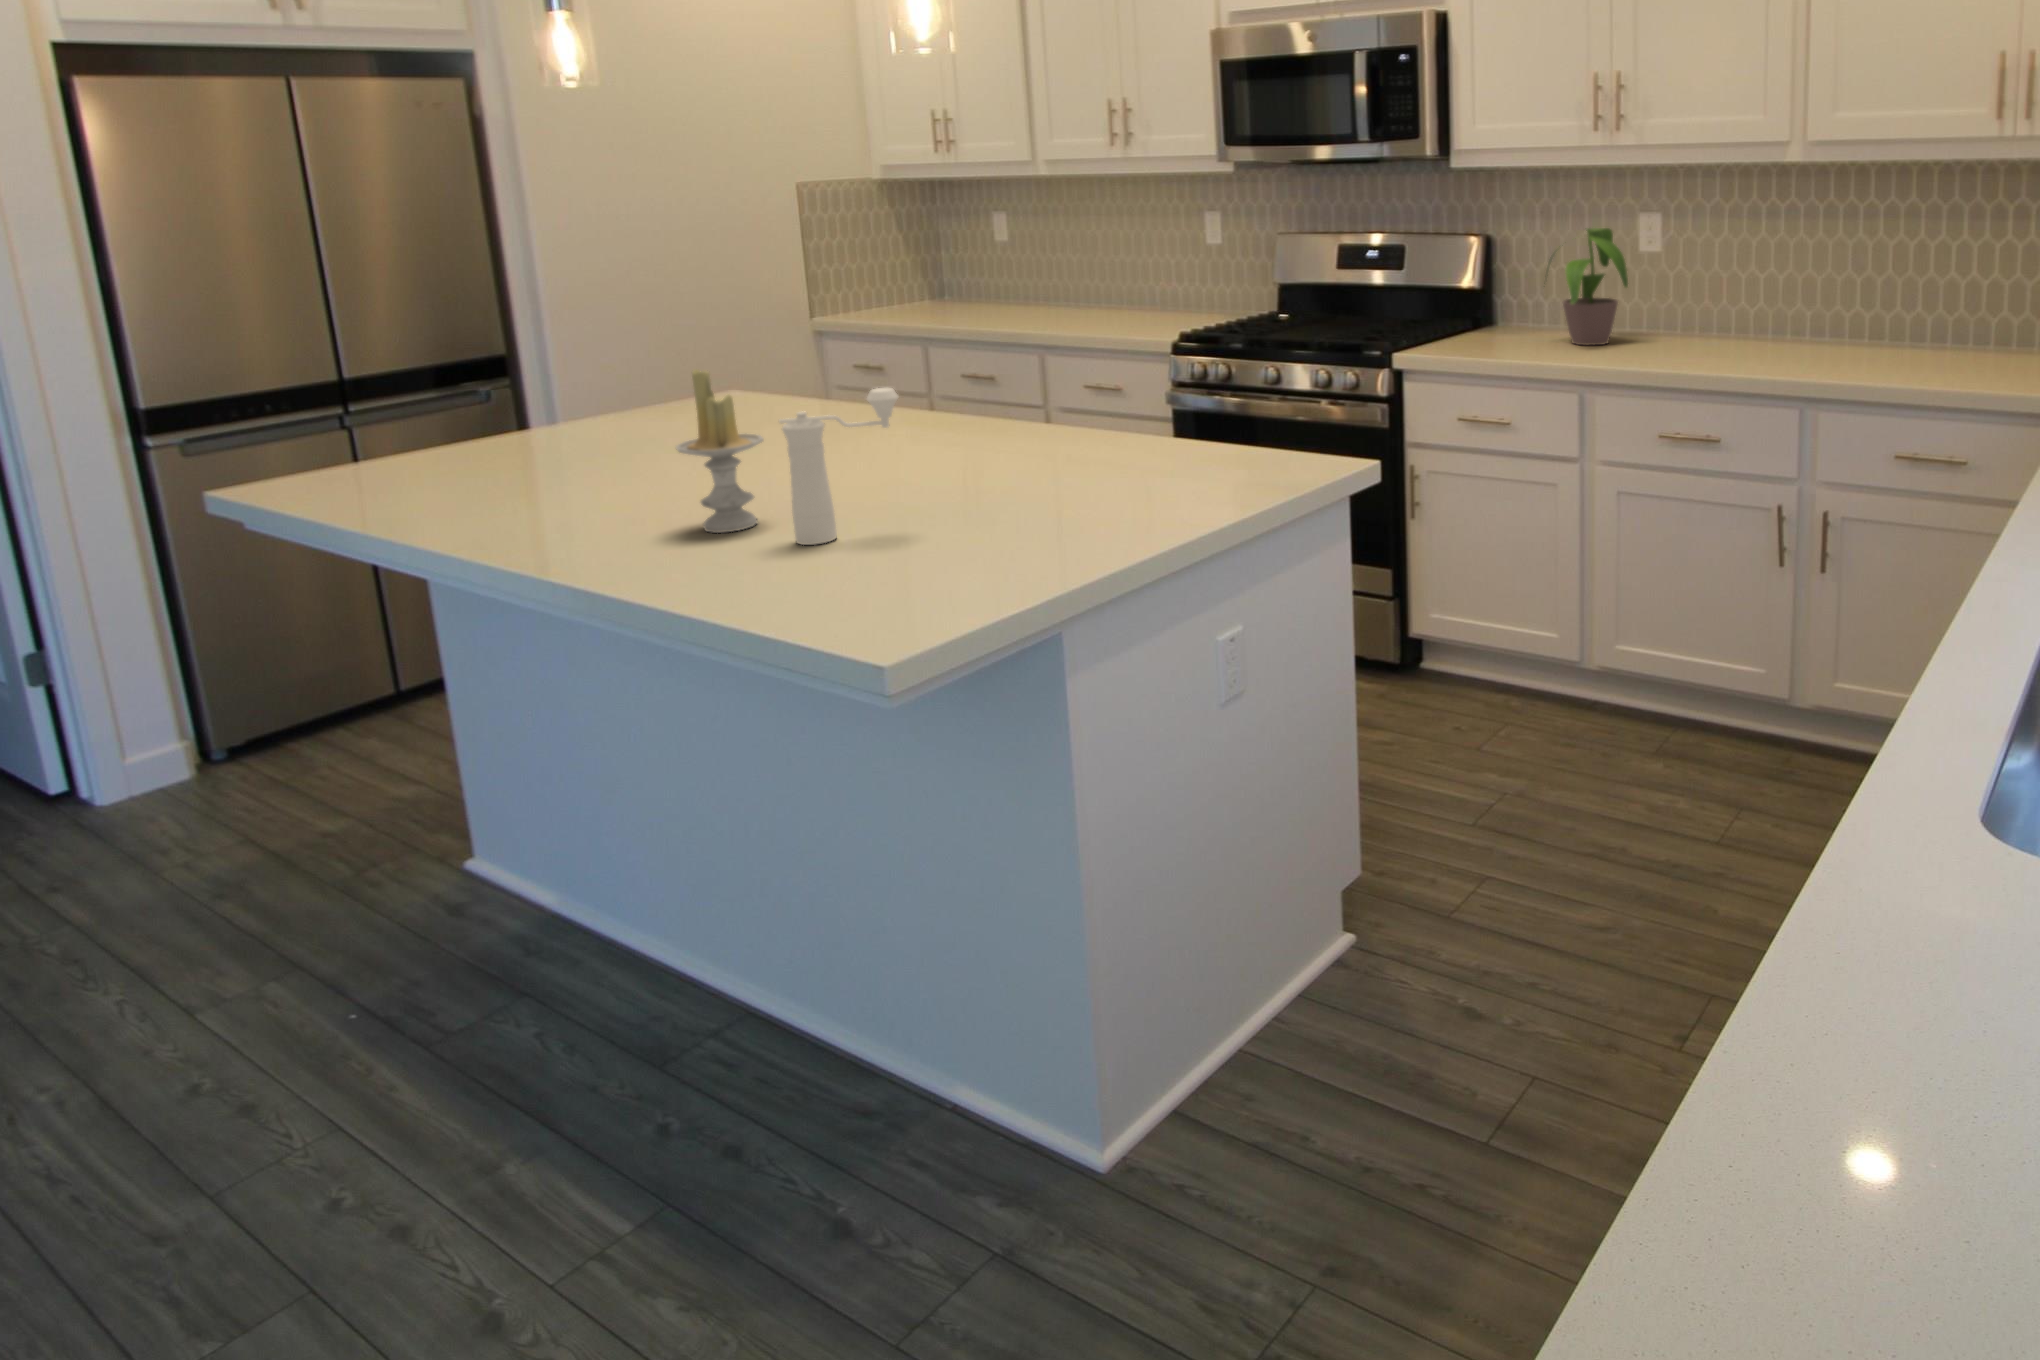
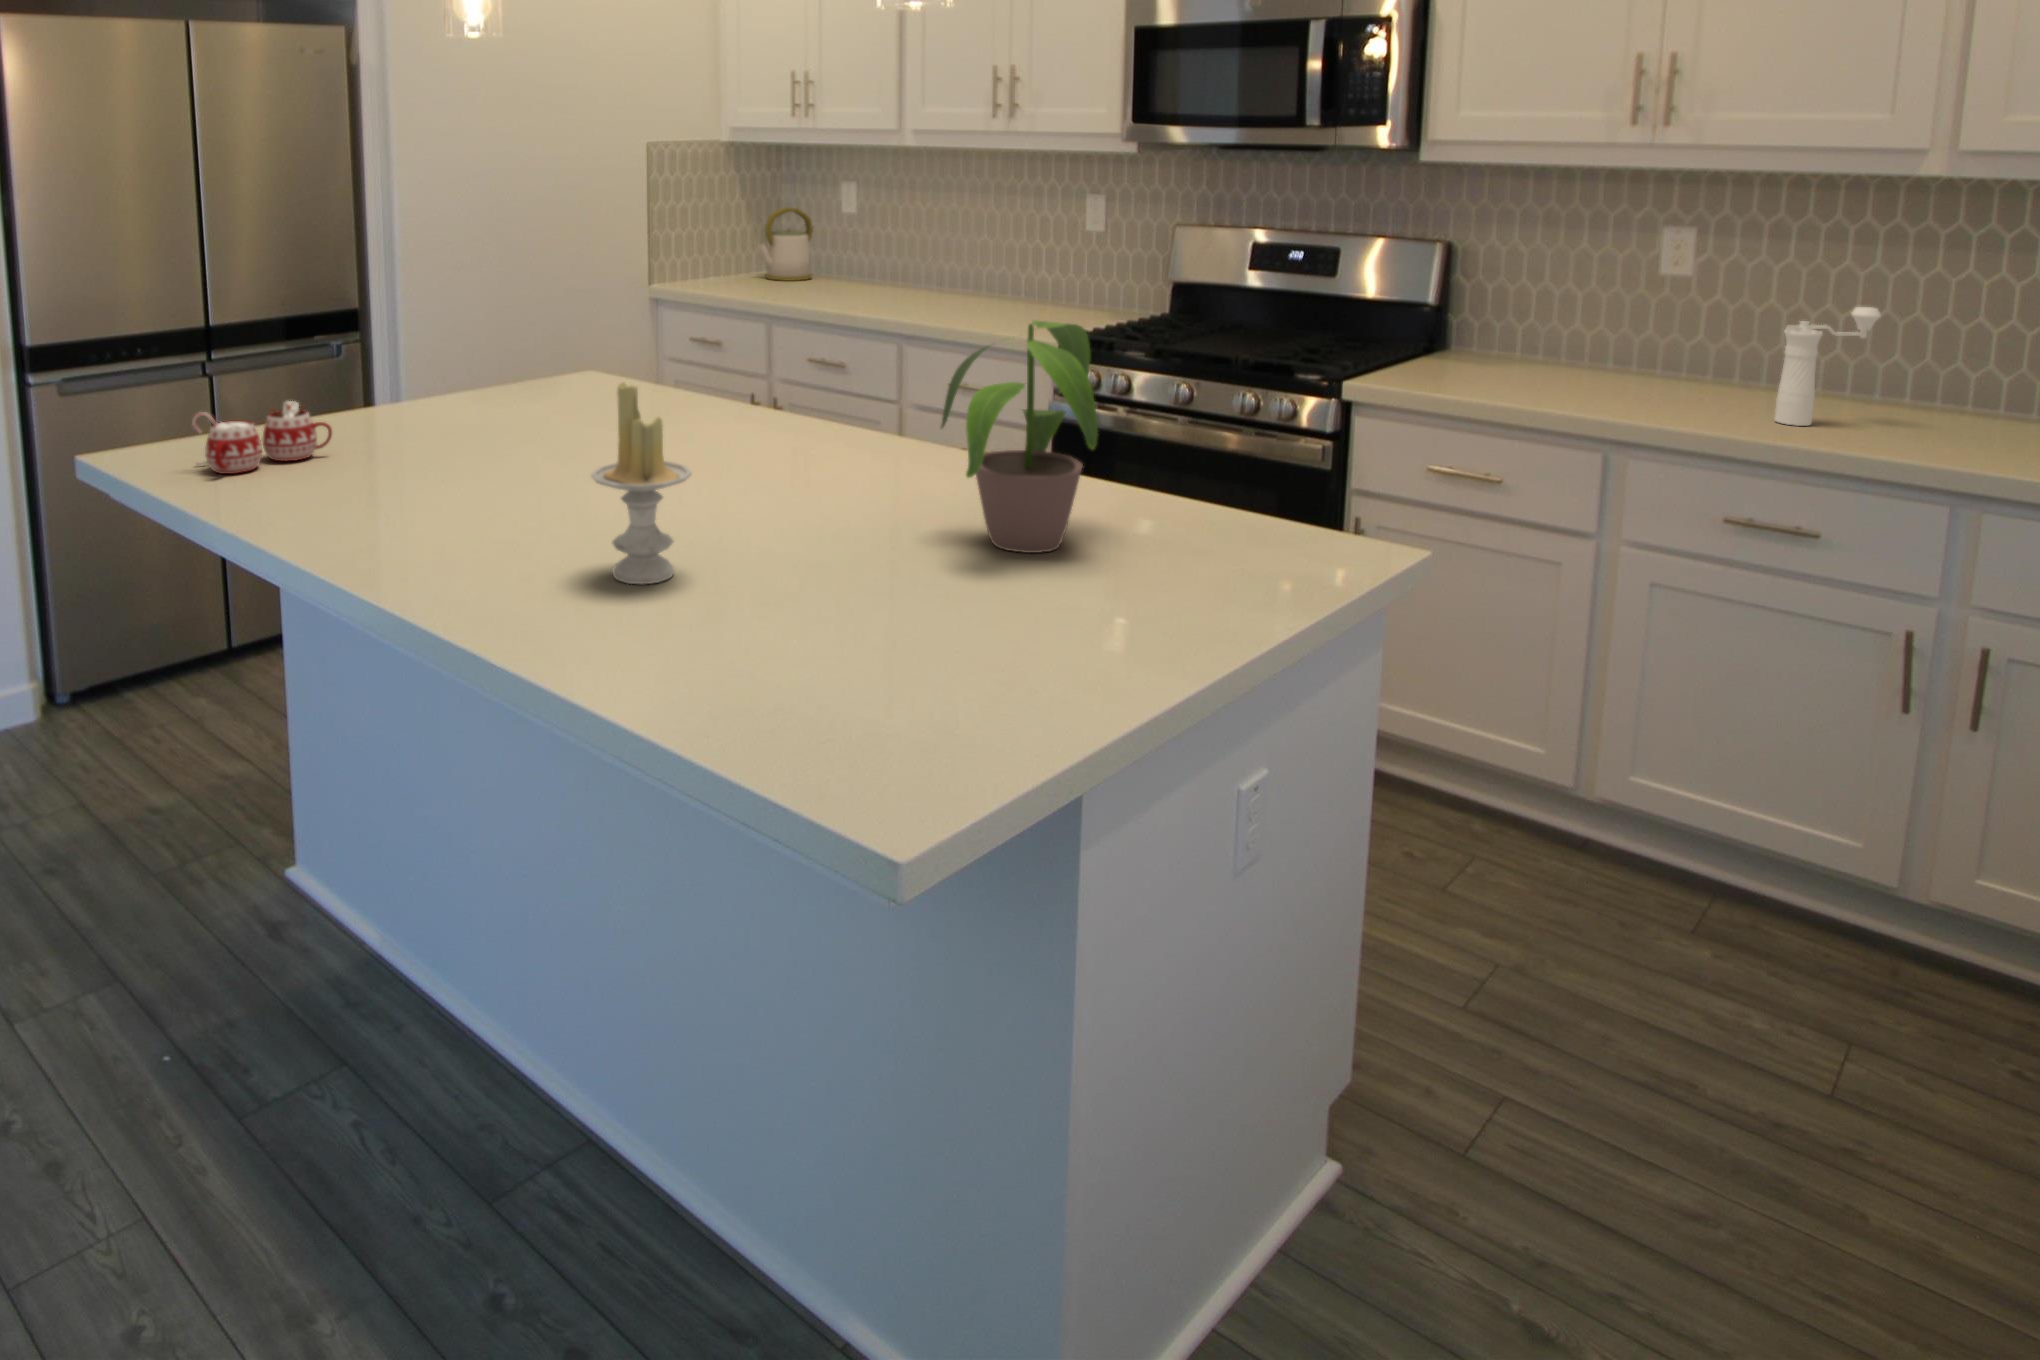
potted plant: present [1548,228,1628,345] -> present [941,320,1098,553]
kettle: none [920,238,976,308] -> present [758,207,813,281]
pepper mill: present [779,388,898,545] -> present [1775,307,1881,426]
mug: none [316,425,461,492] -> present [192,401,332,474]

